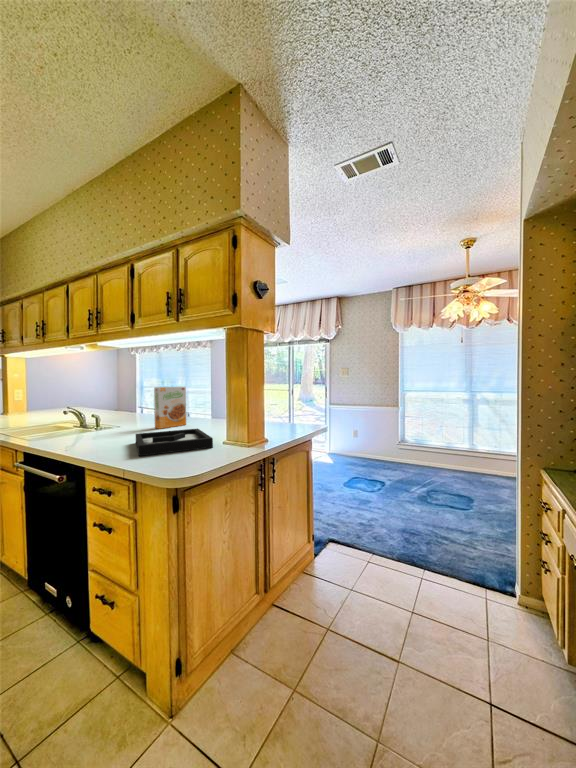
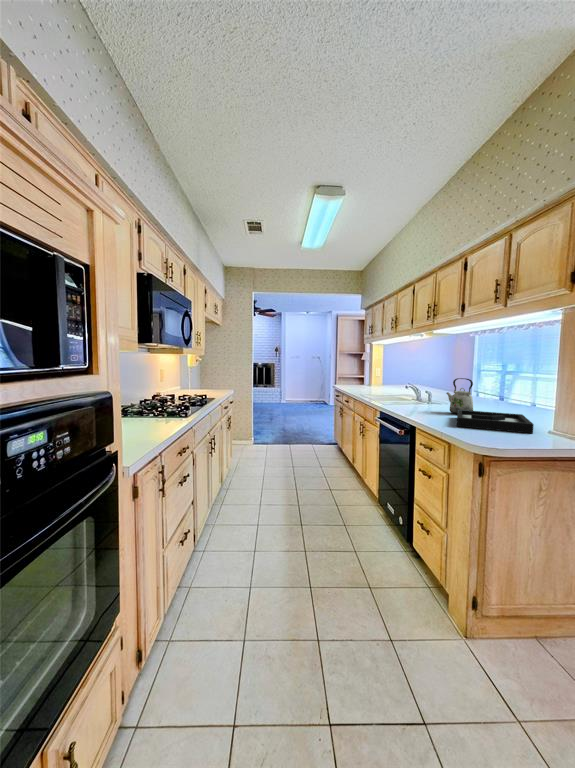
cereal box: present [154,387,186,429] -> none [479,370,517,411]
kettle: none [119,397,151,438] -> present [446,378,473,414]

